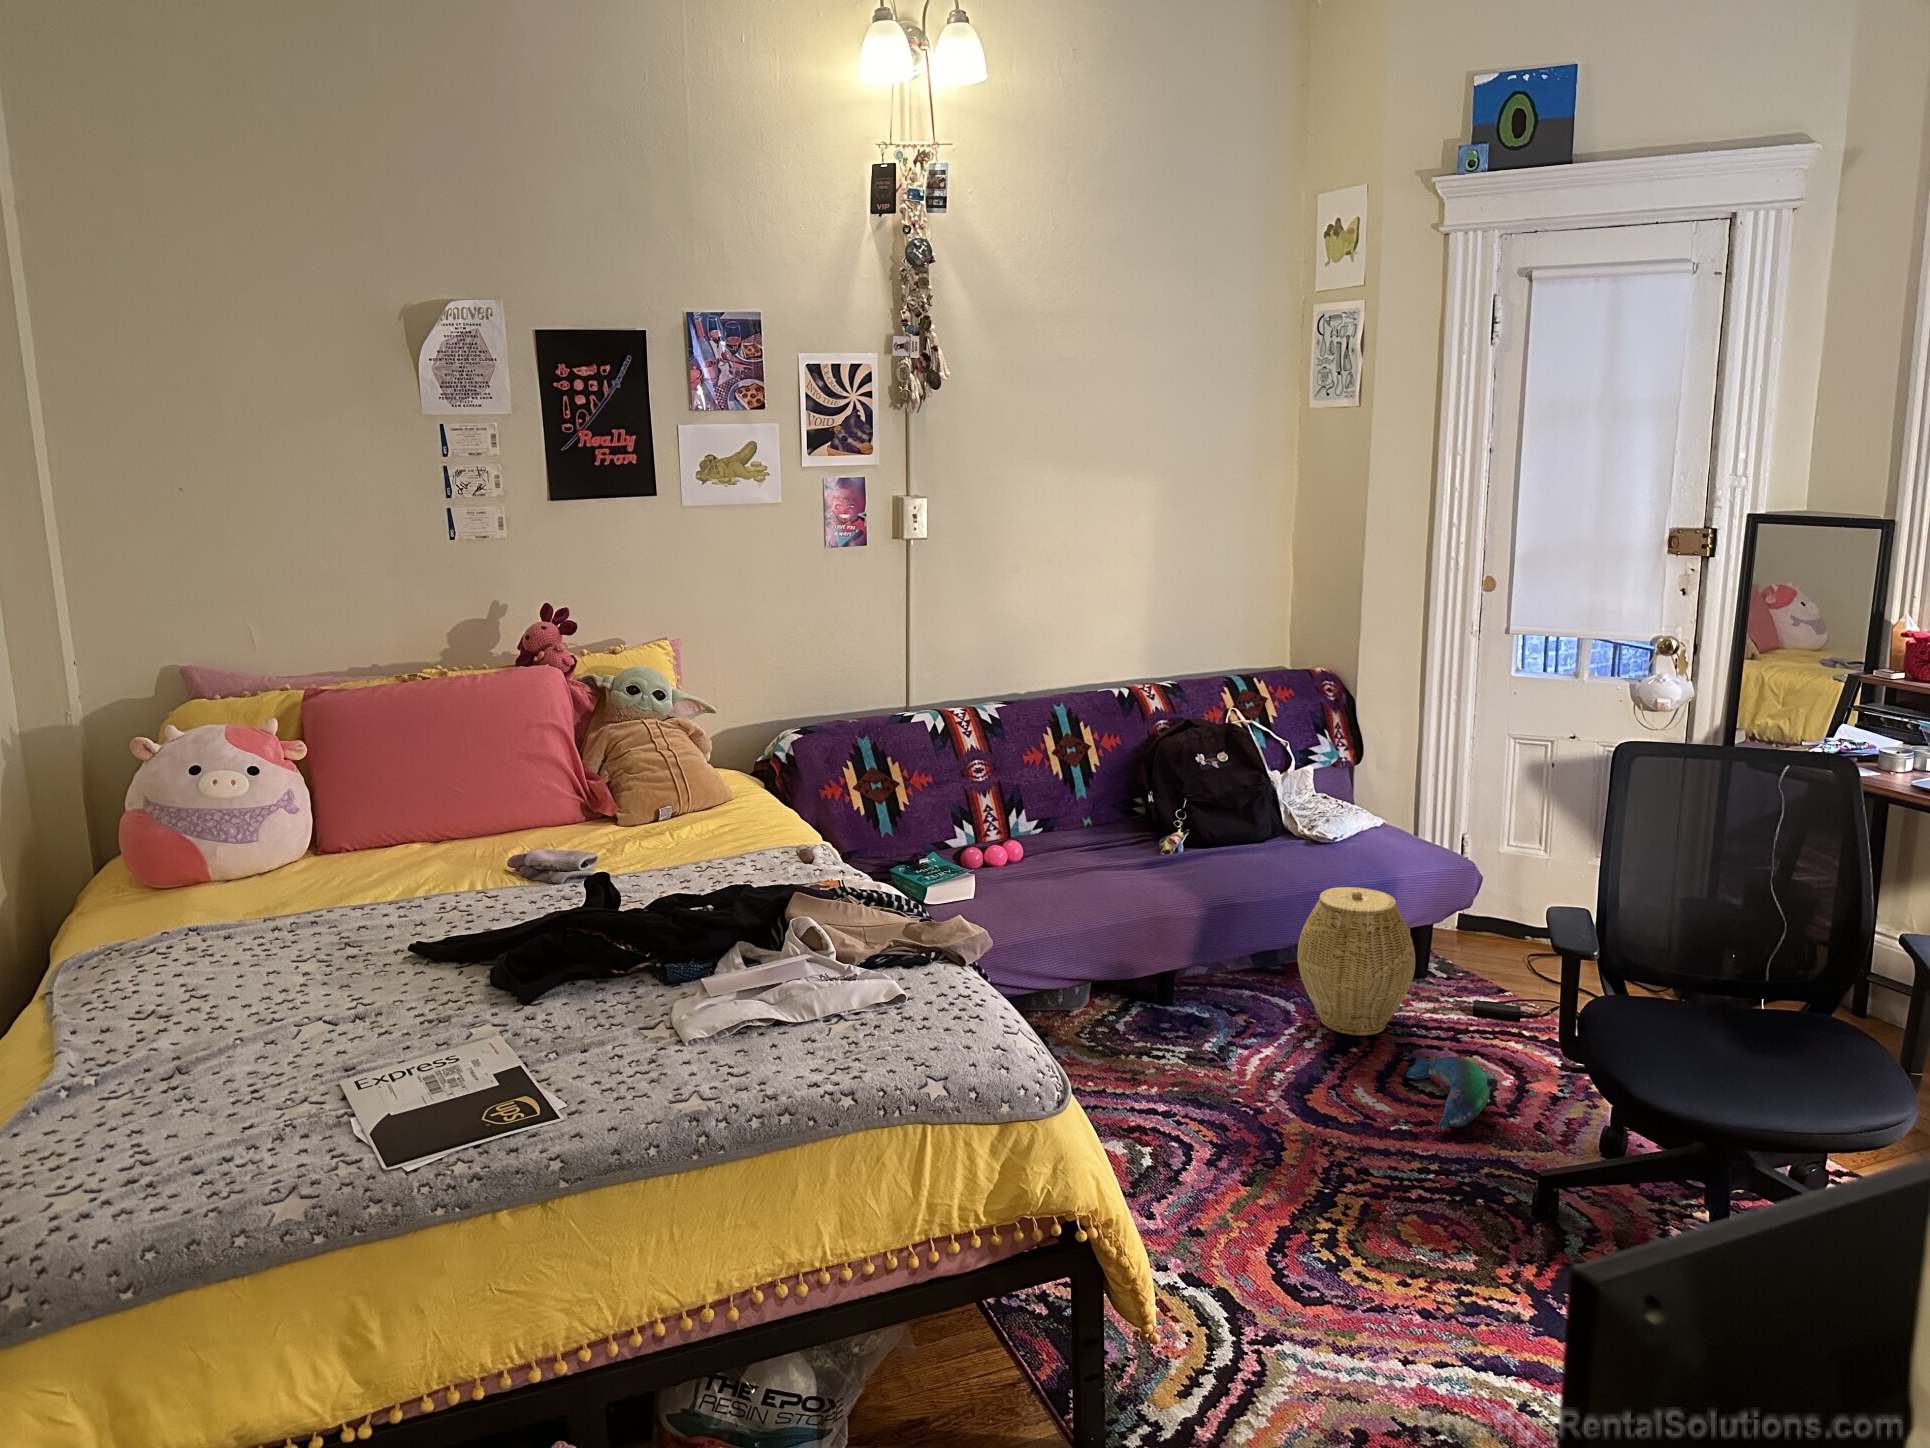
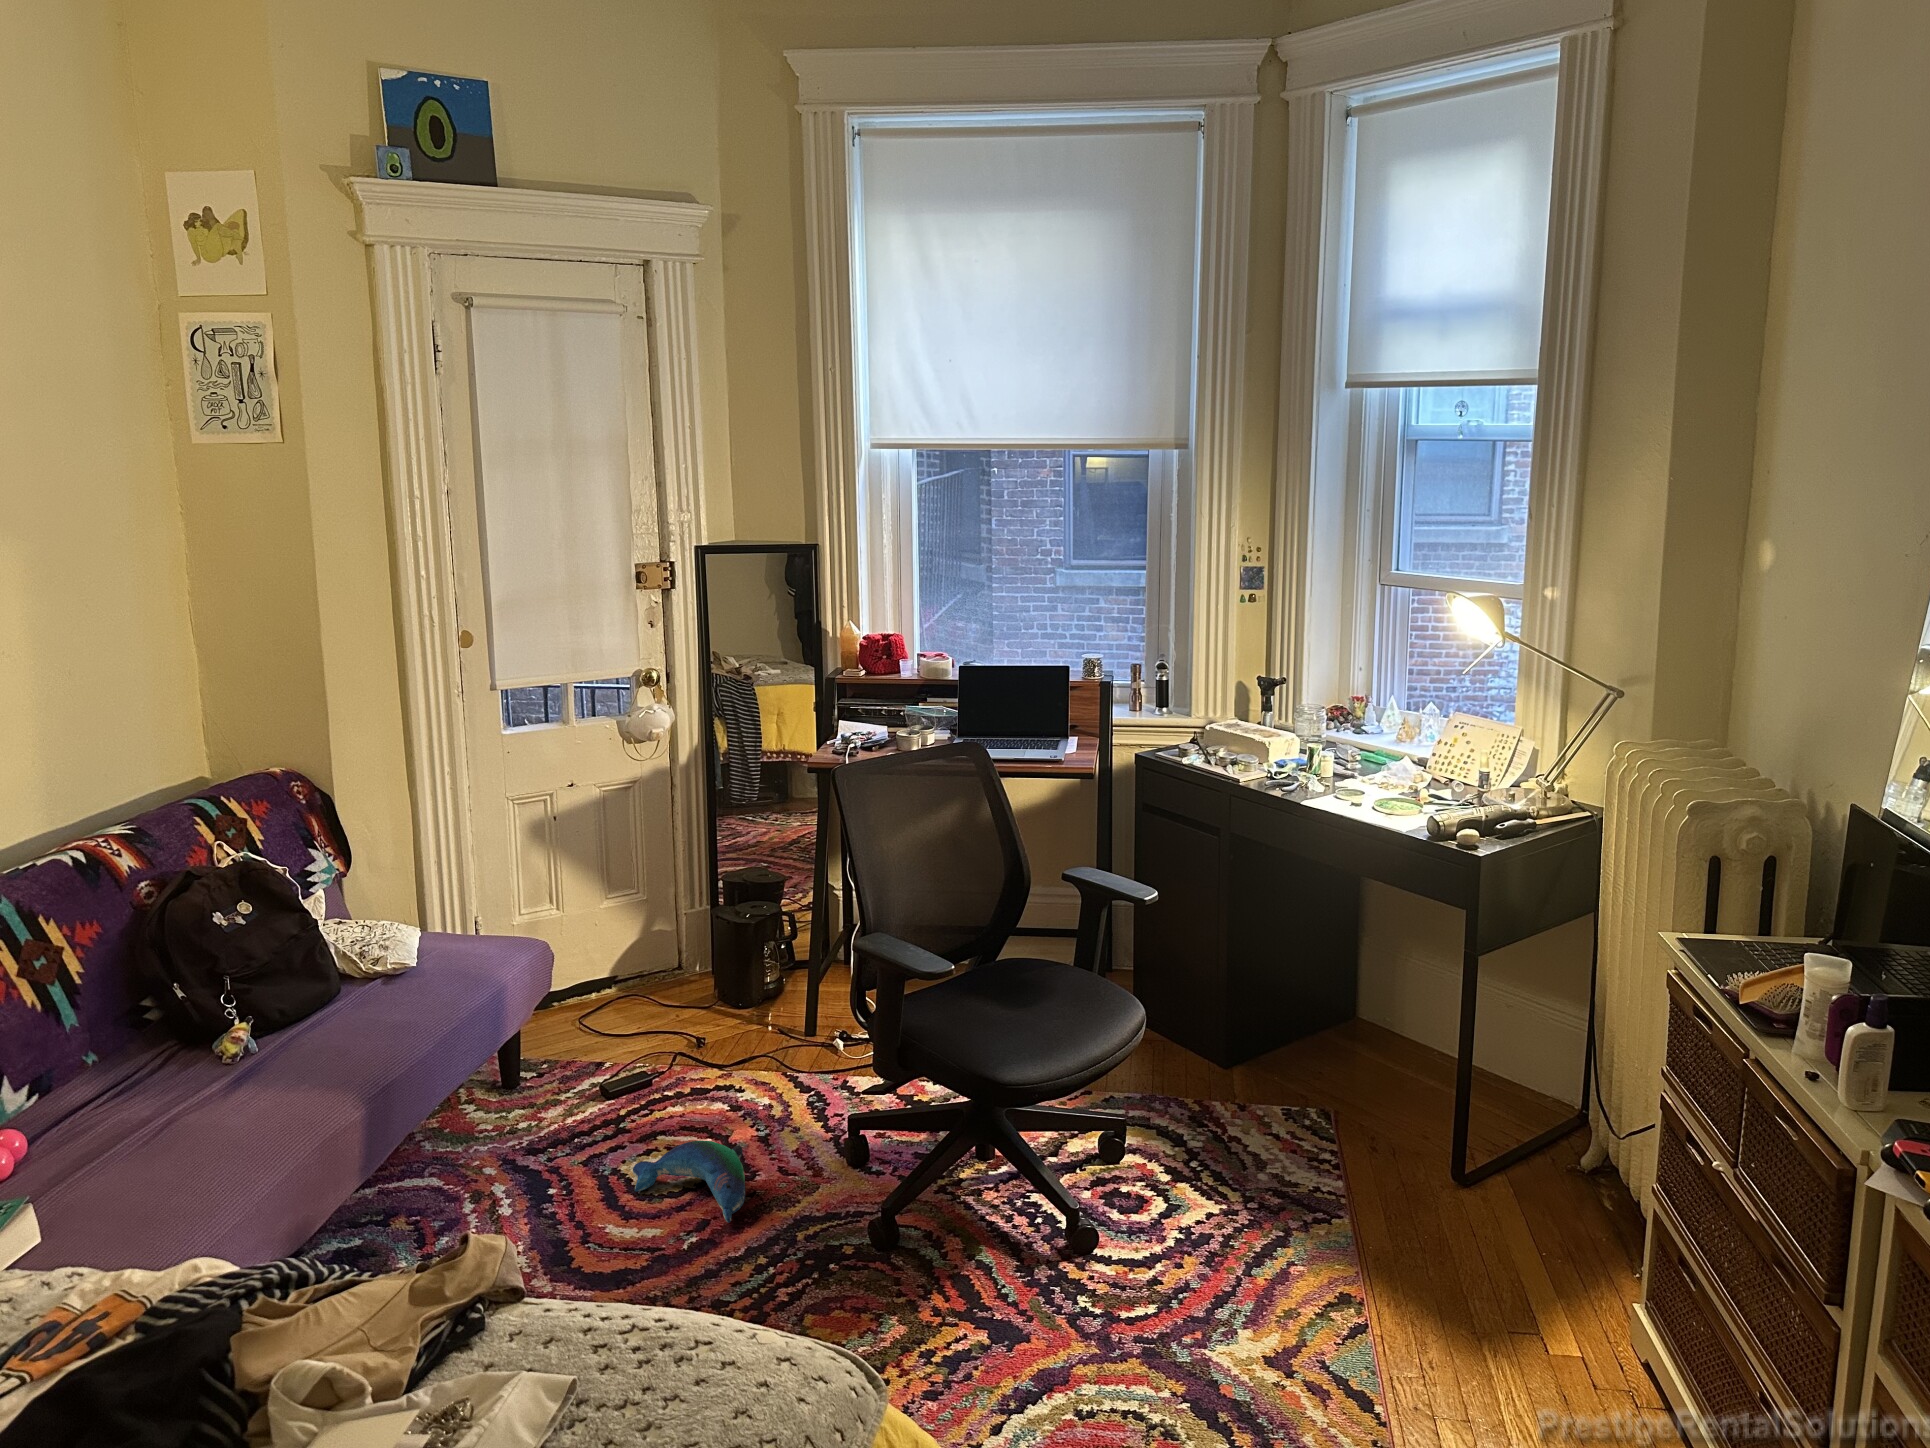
woven basket: present [1297,887,1415,1035] -> none [442,1005,583,1186]

